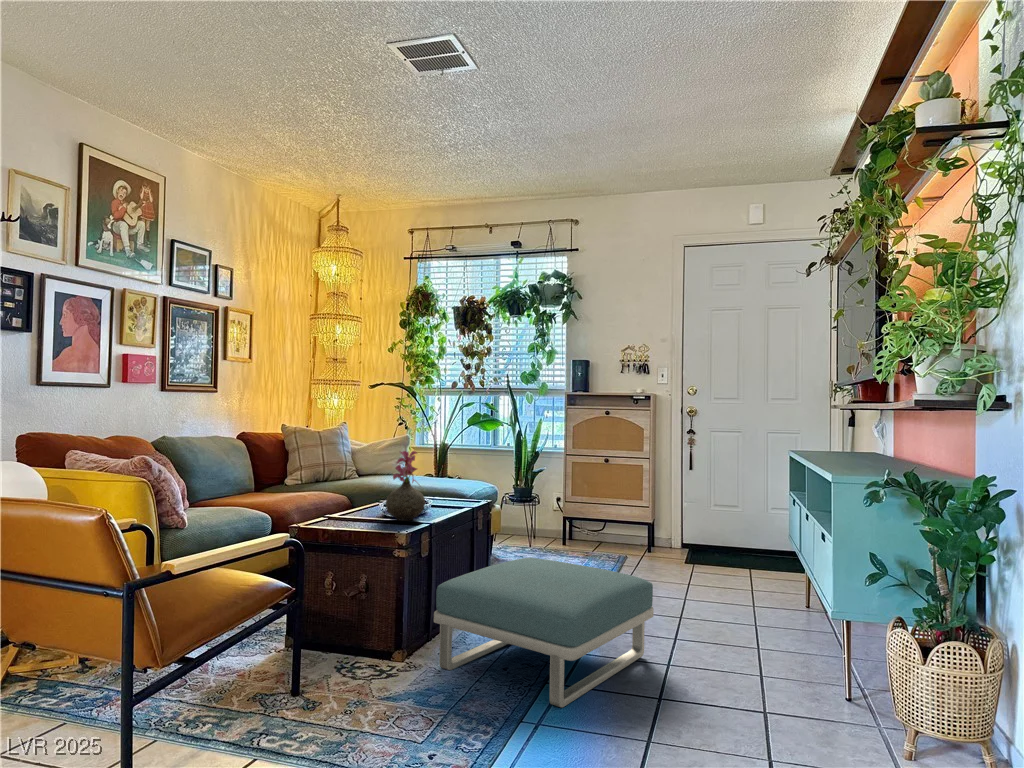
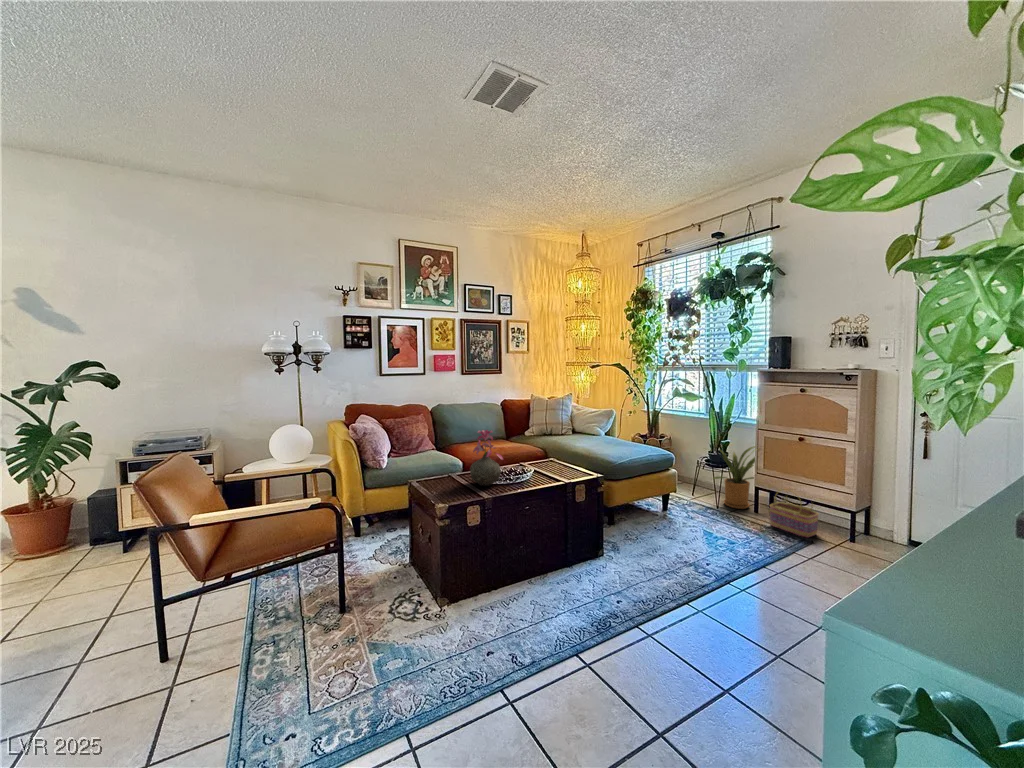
house plant: none [512,472,576,544] -> present [713,446,756,509]
basket: none [586,507,626,554] -> present [770,487,819,537]
footstool: present [434,558,654,708] -> none [456,539,655,728]

